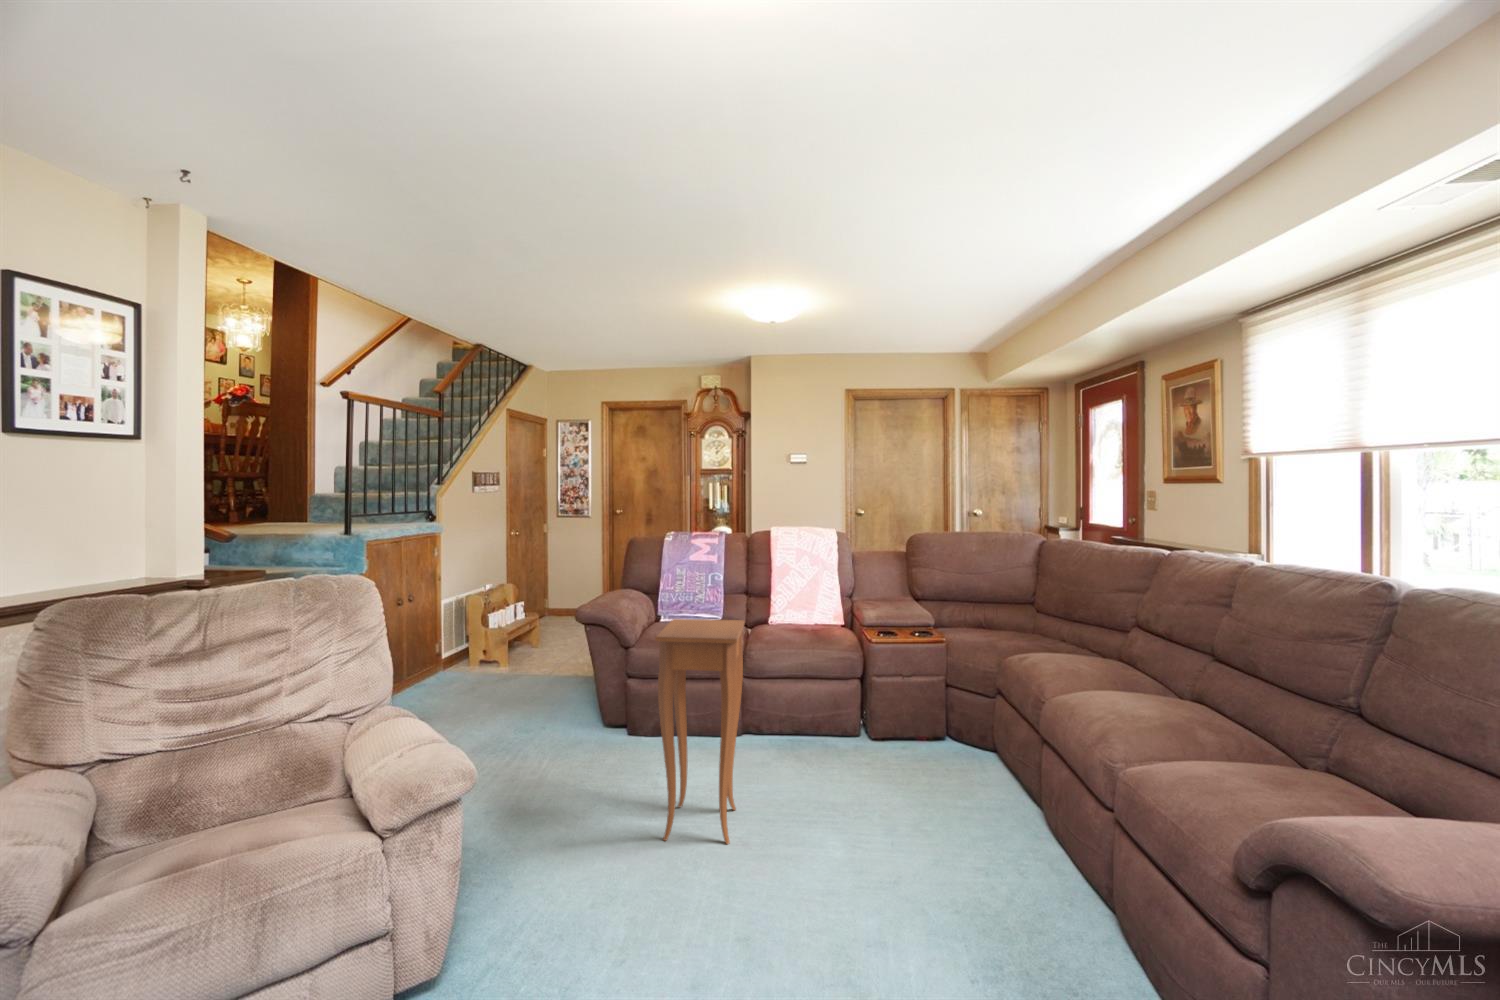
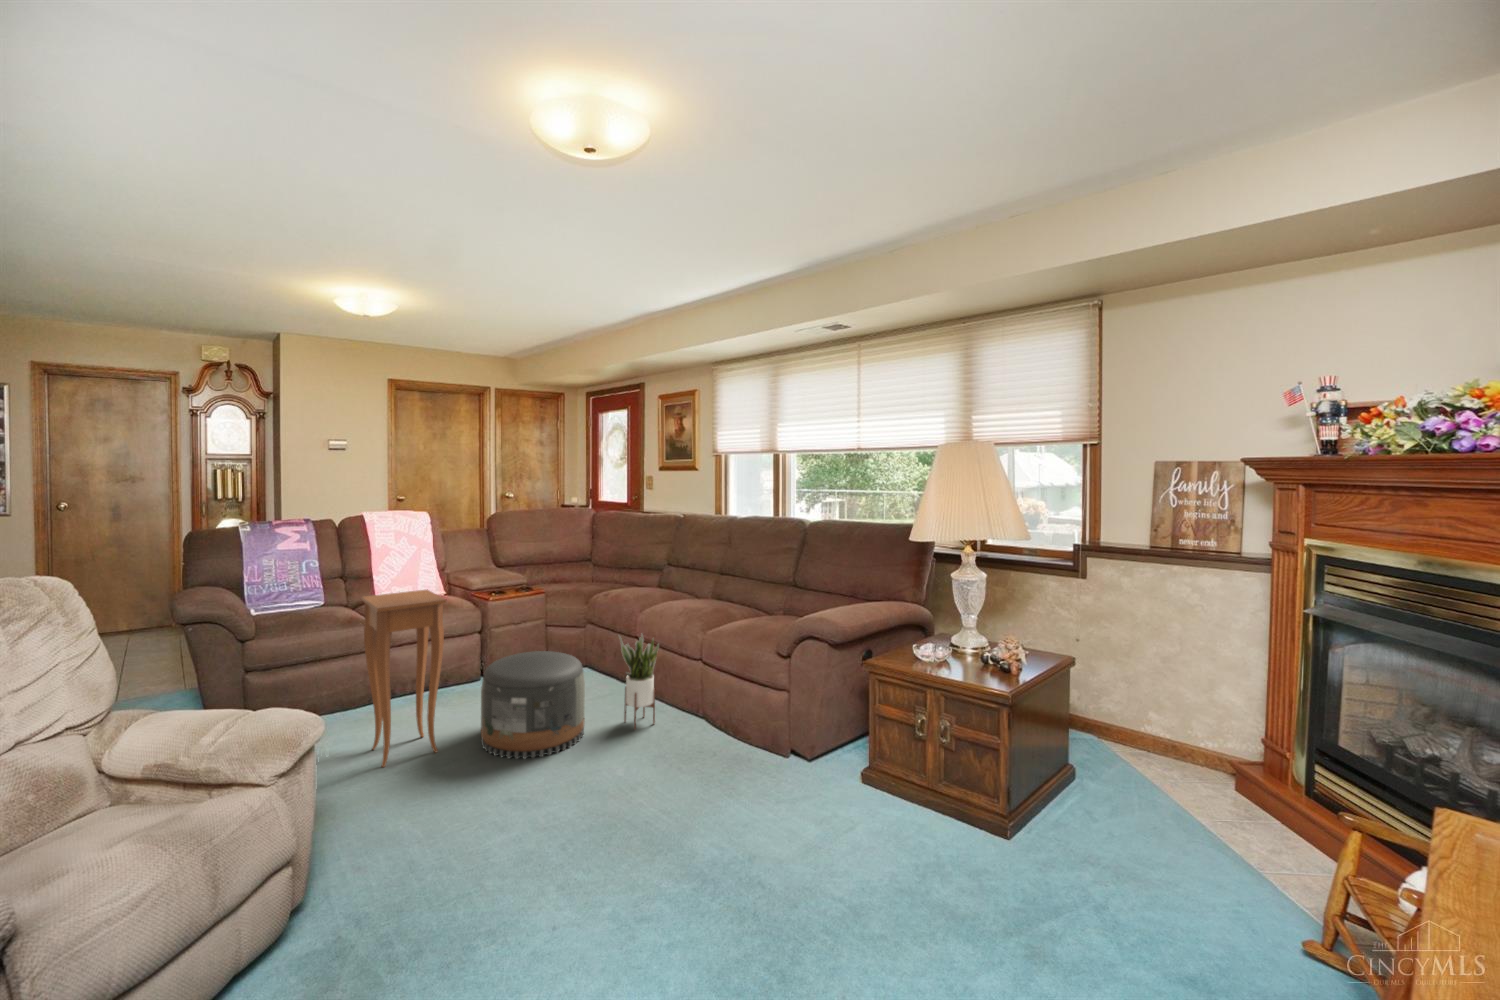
pouf: none [776,733,932,933] -> present [481,651,585,759]
potted plant: none [993,751,1079,954] -> present [619,634,659,729]

